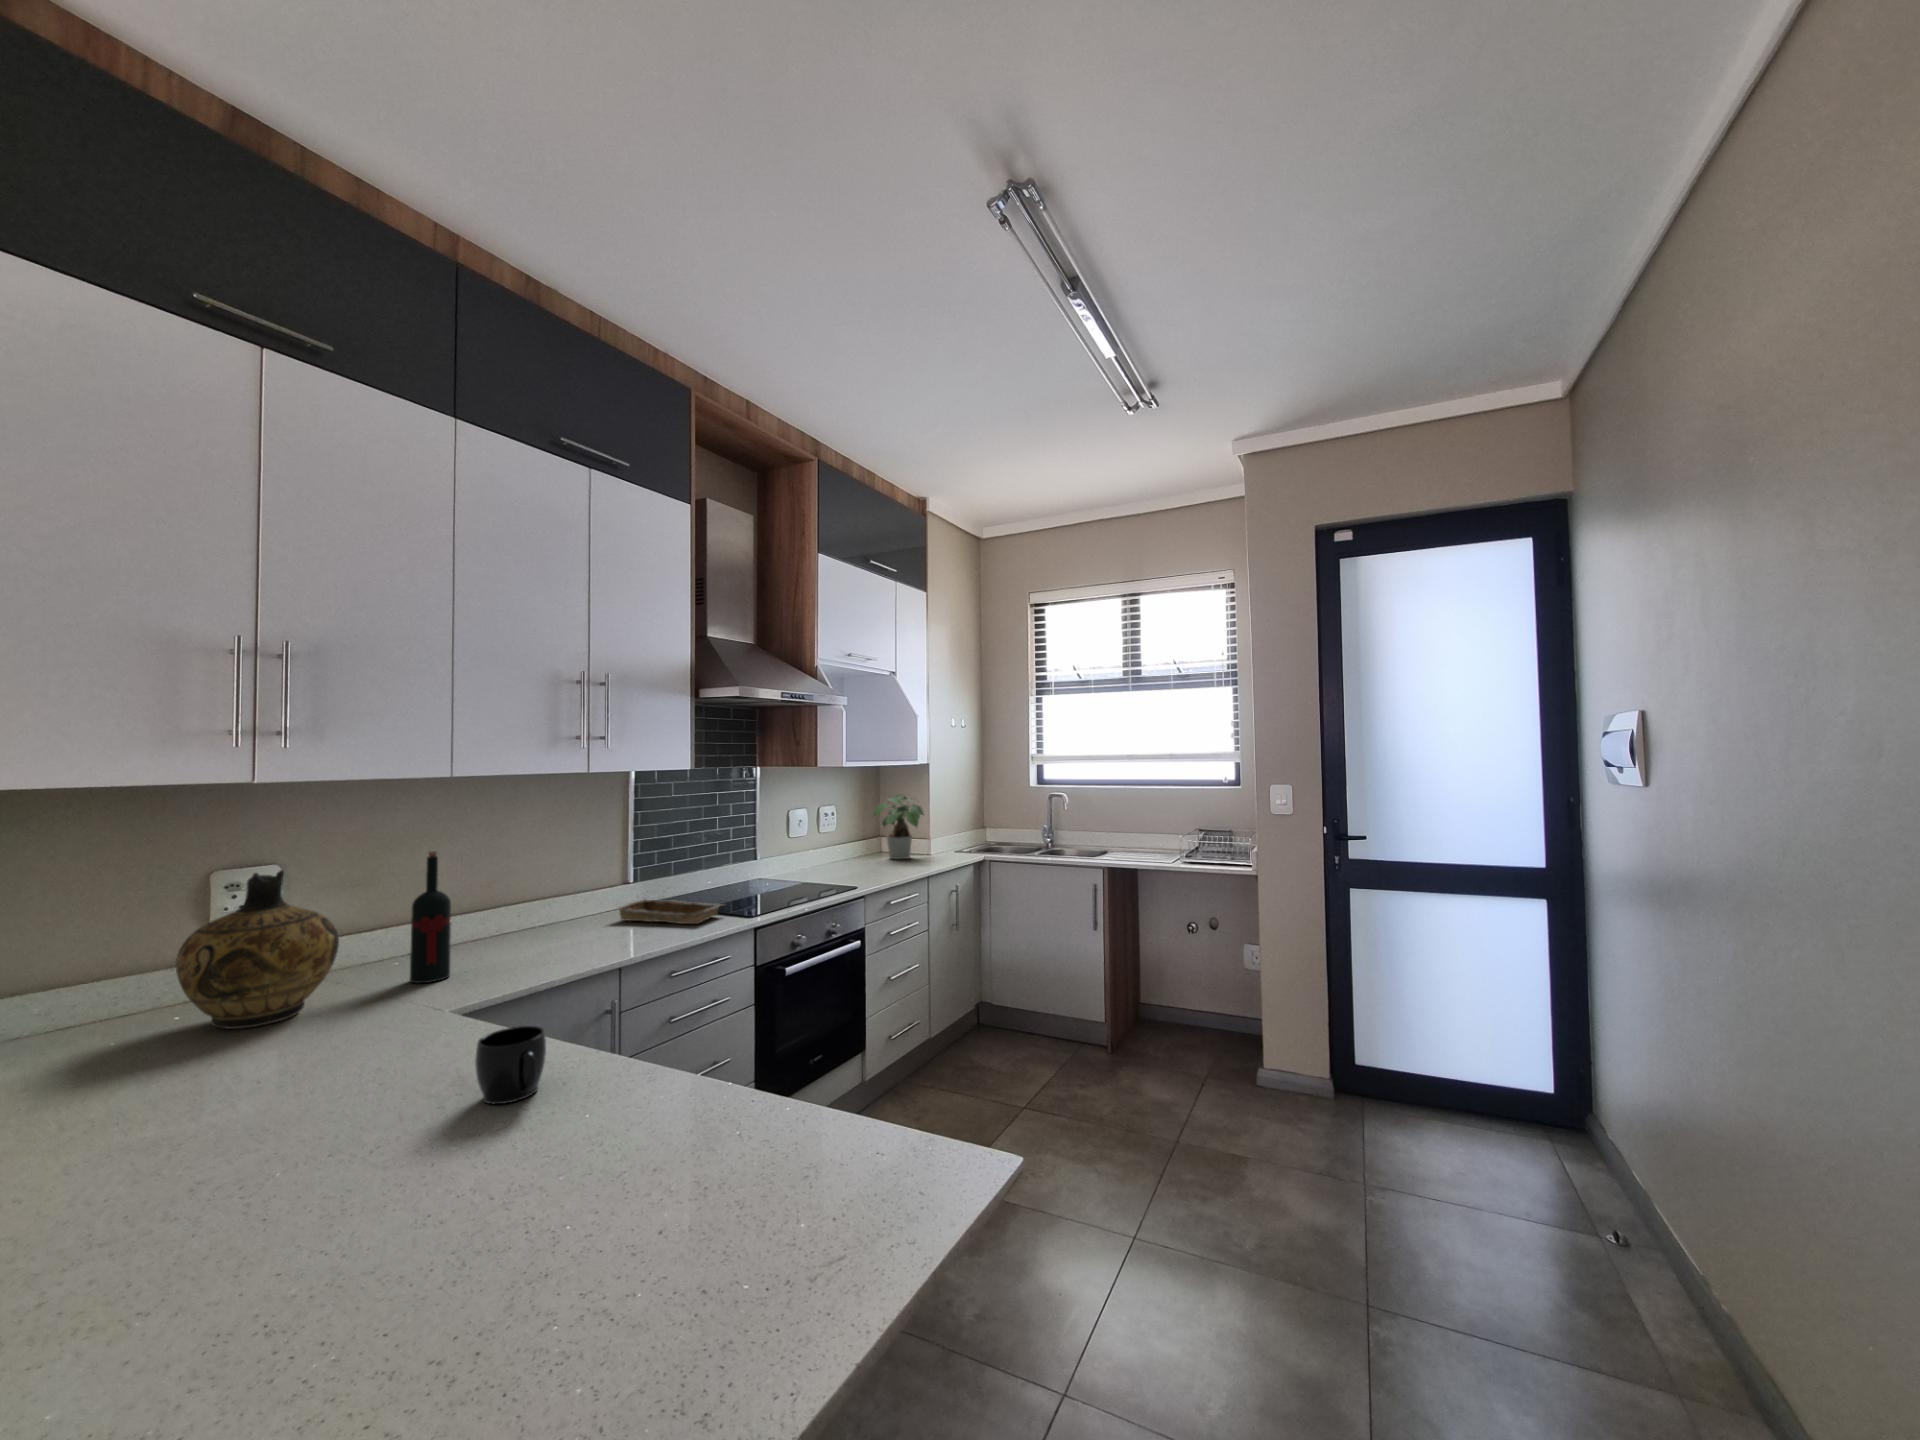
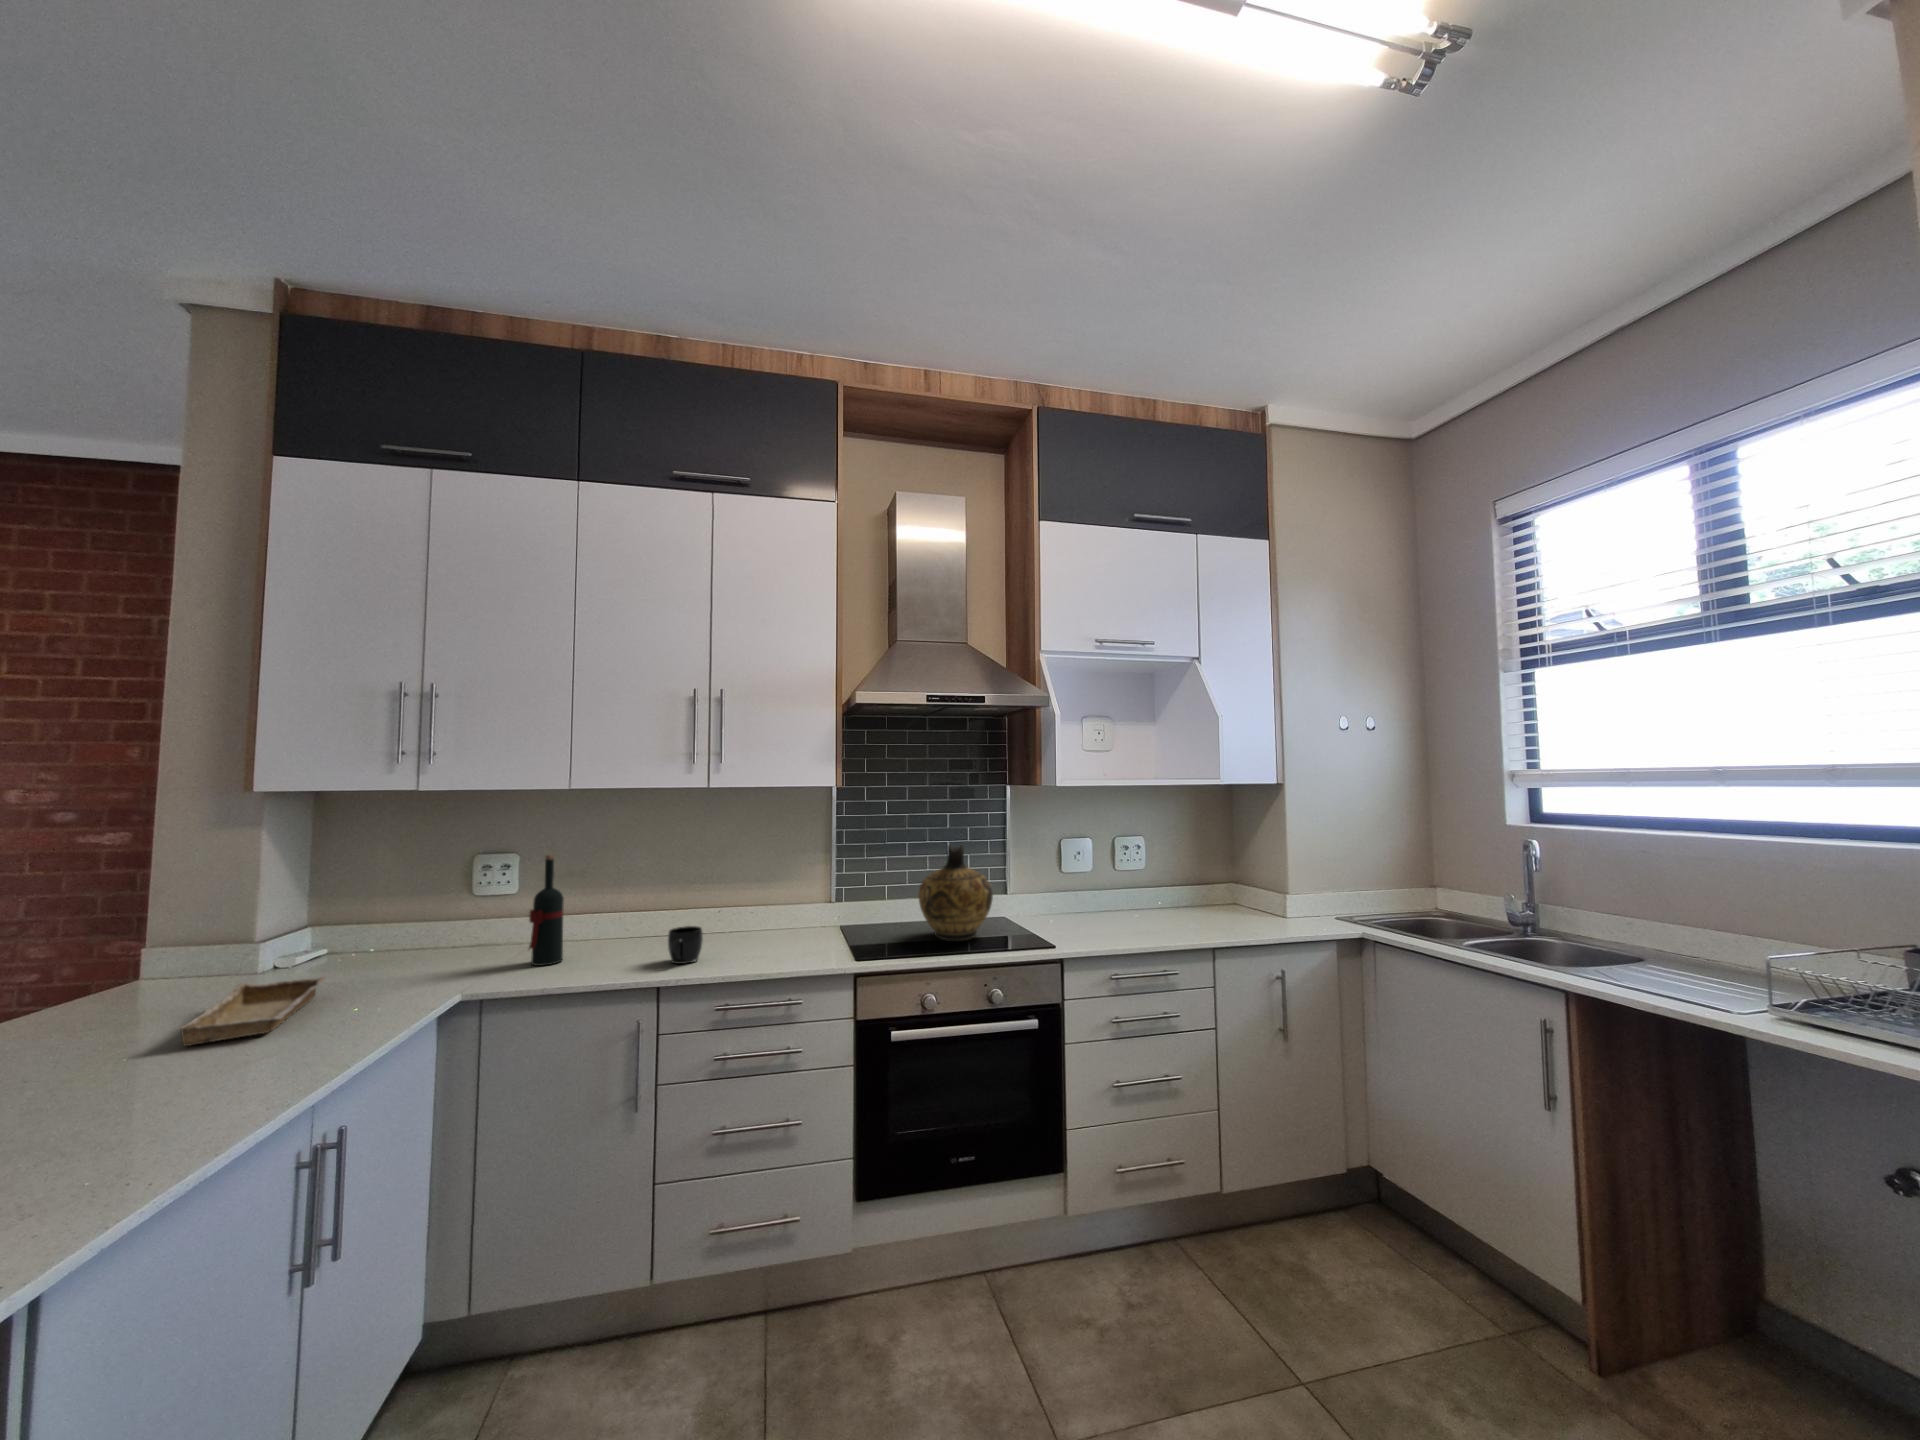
potted plant: present [874,795,924,859] -> none [1197,826,1291,917]
ceramic jug: present [176,870,339,1029] -> present [918,845,993,941]
tray: present [618,899,720,924] -> present [180,977,325,1046]
mug: present [475,1026,546,1104] -> present [668,926,703,964]

